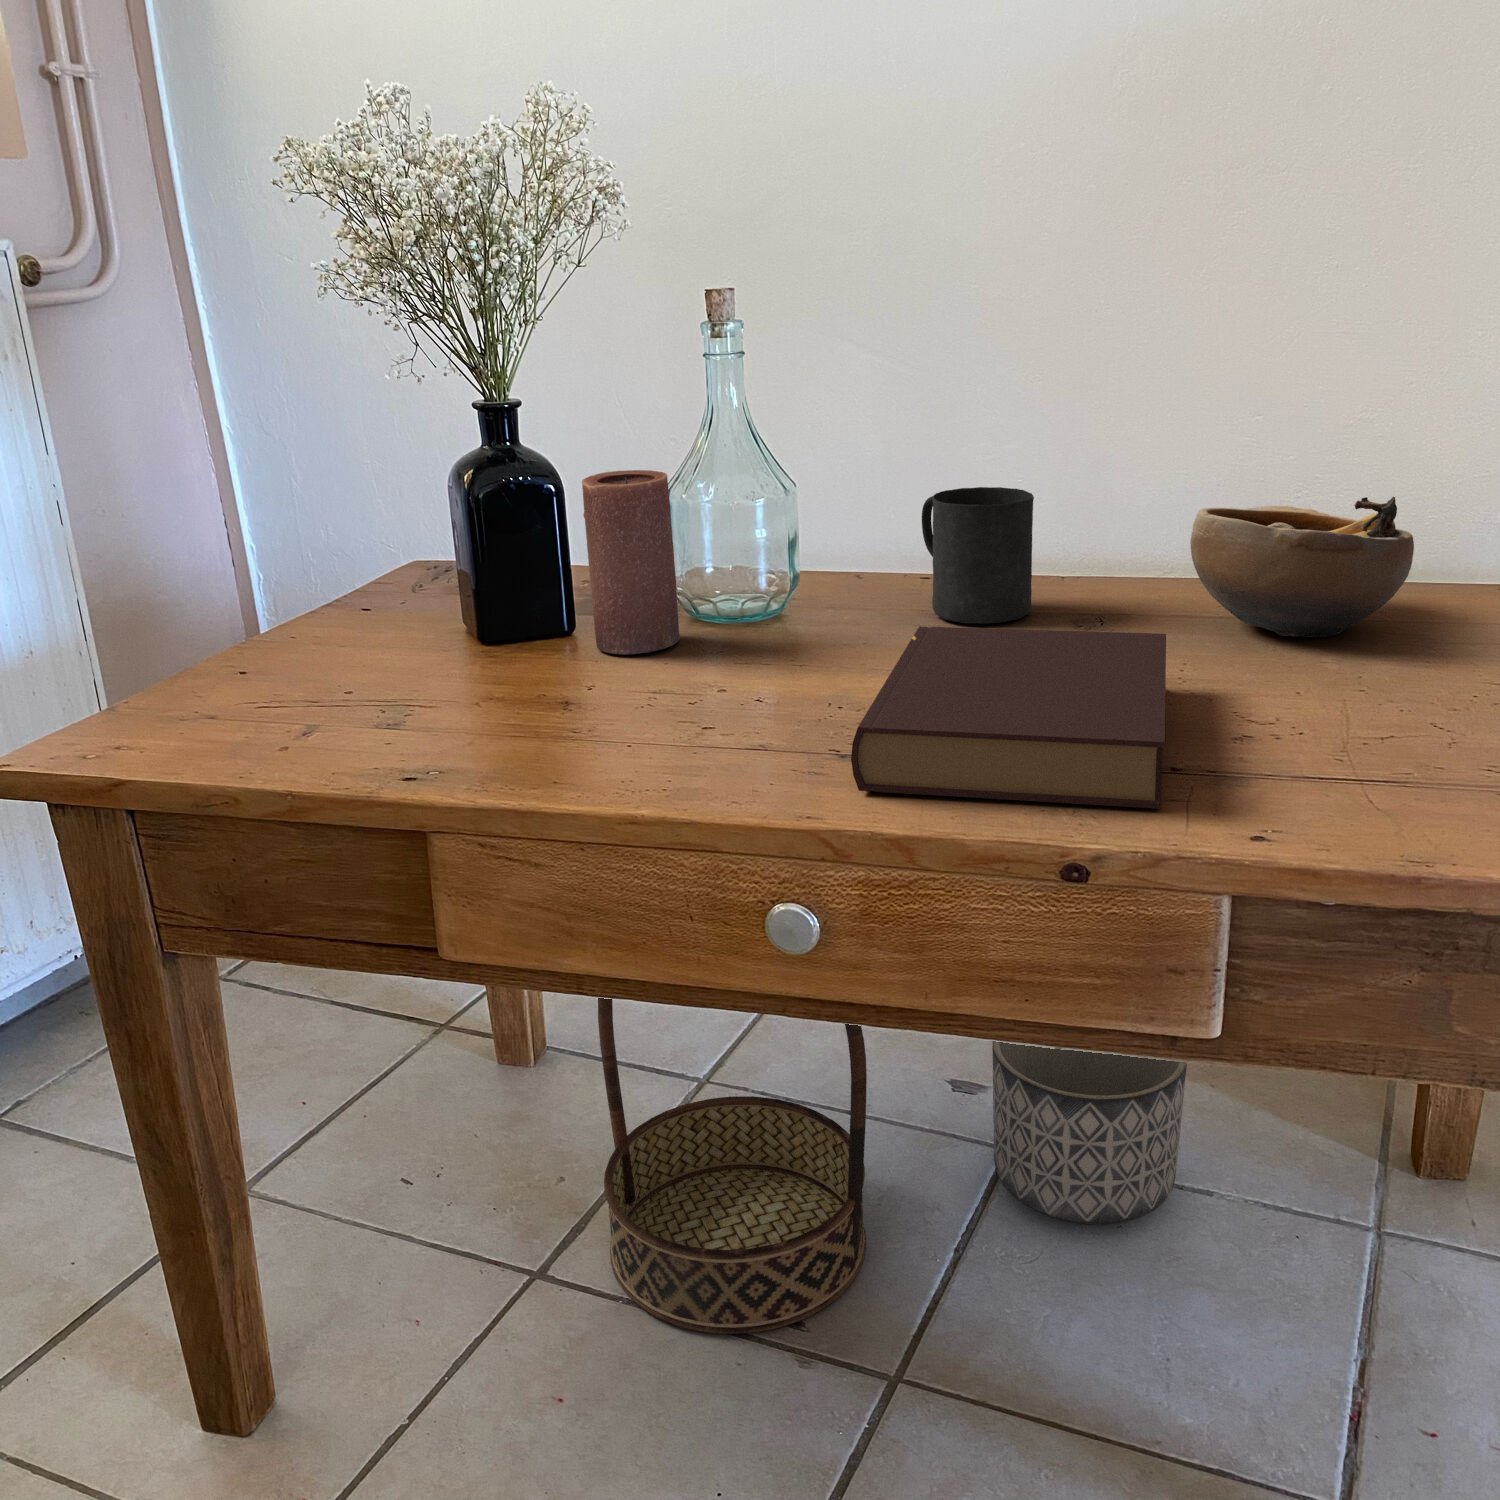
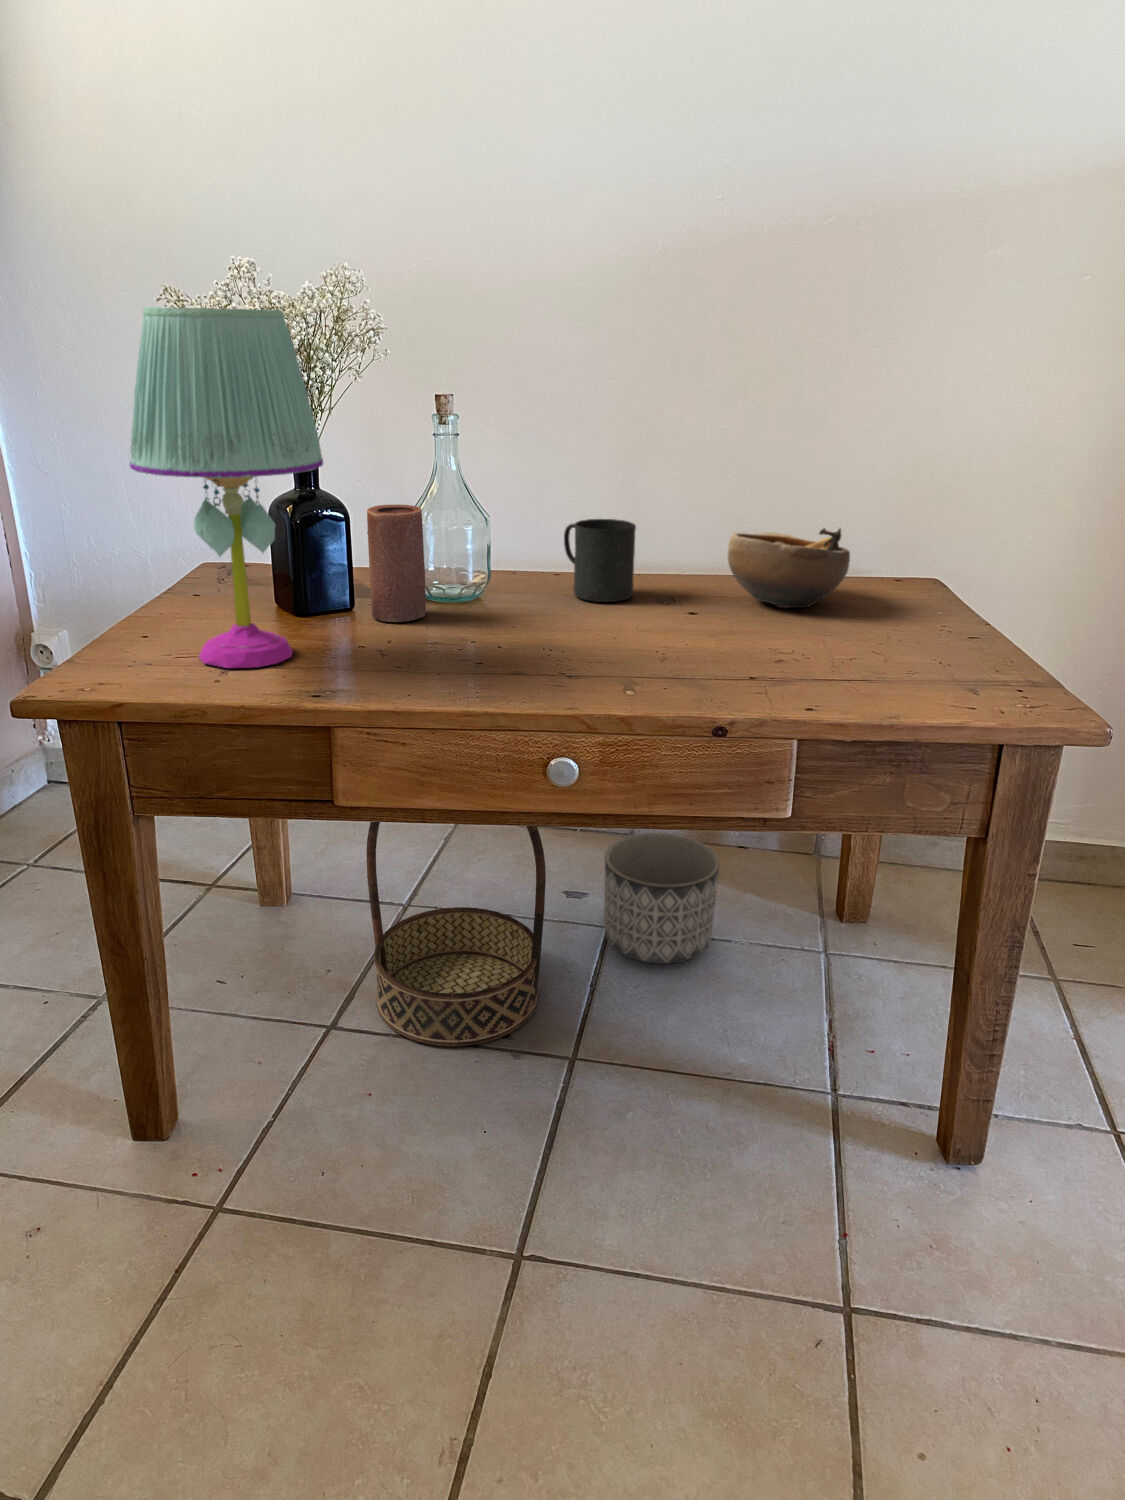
table lamp: none [178,167,476,727] -> present [130,307,323,668]
book: present [851,626,1166,809] -> none [585,602,760,697]

